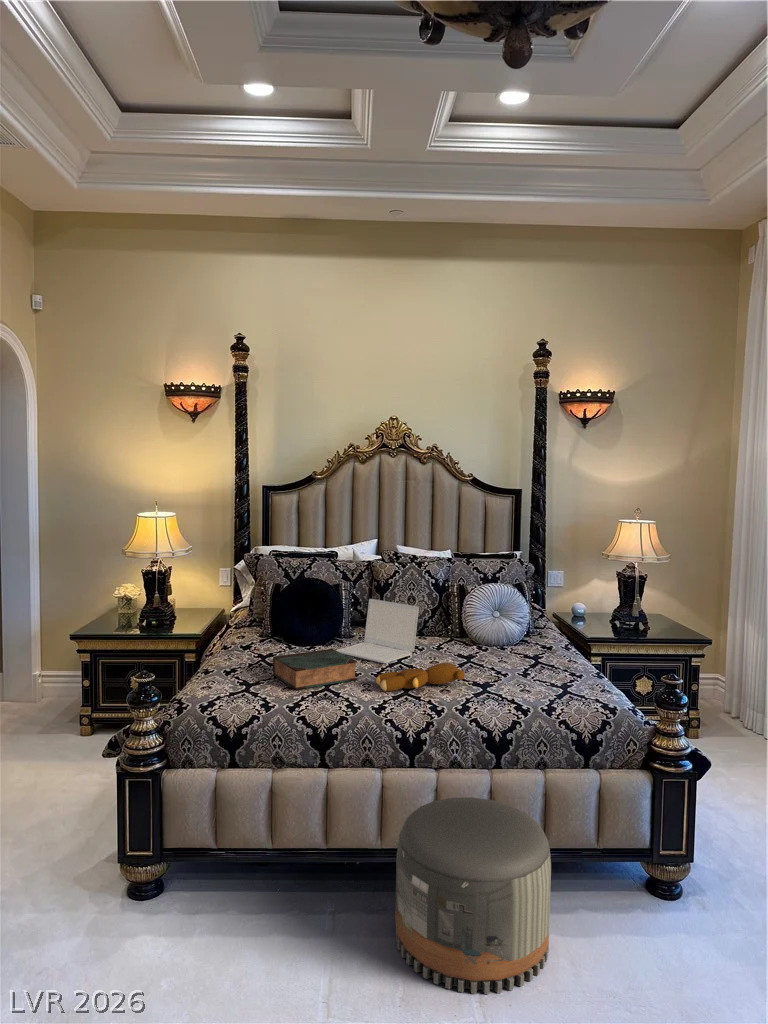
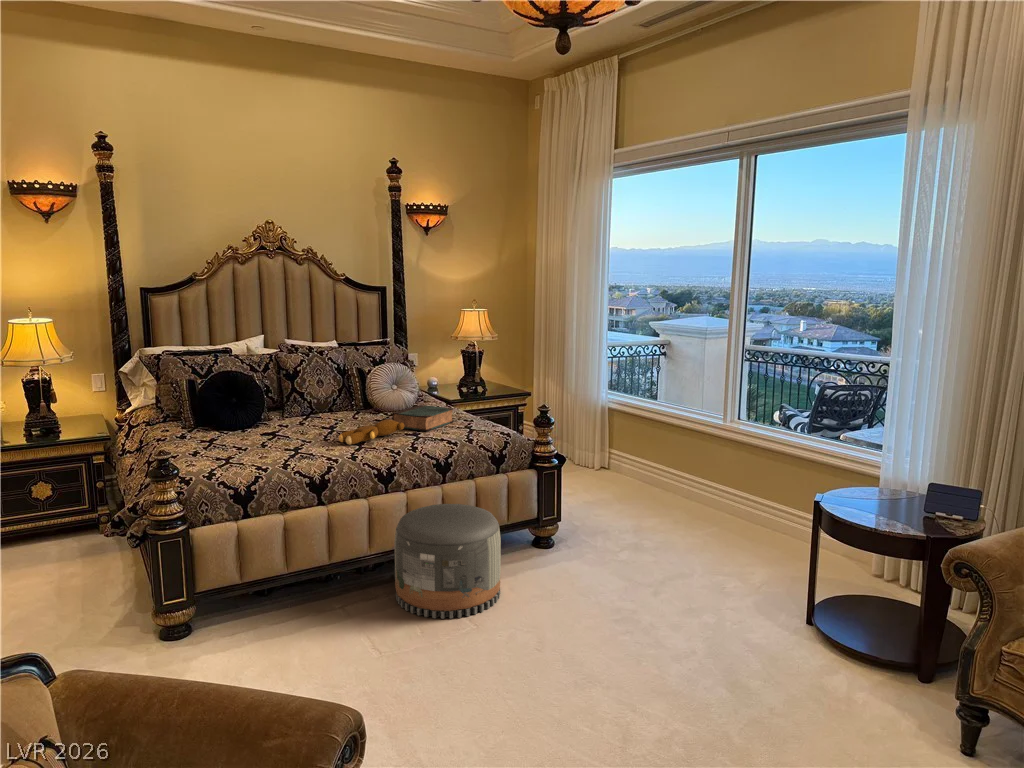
laptop: present [336,599,419,663] -> none [278,381,344,429]
book: present [273,649,357,690] -> present [392,405,454,431]

